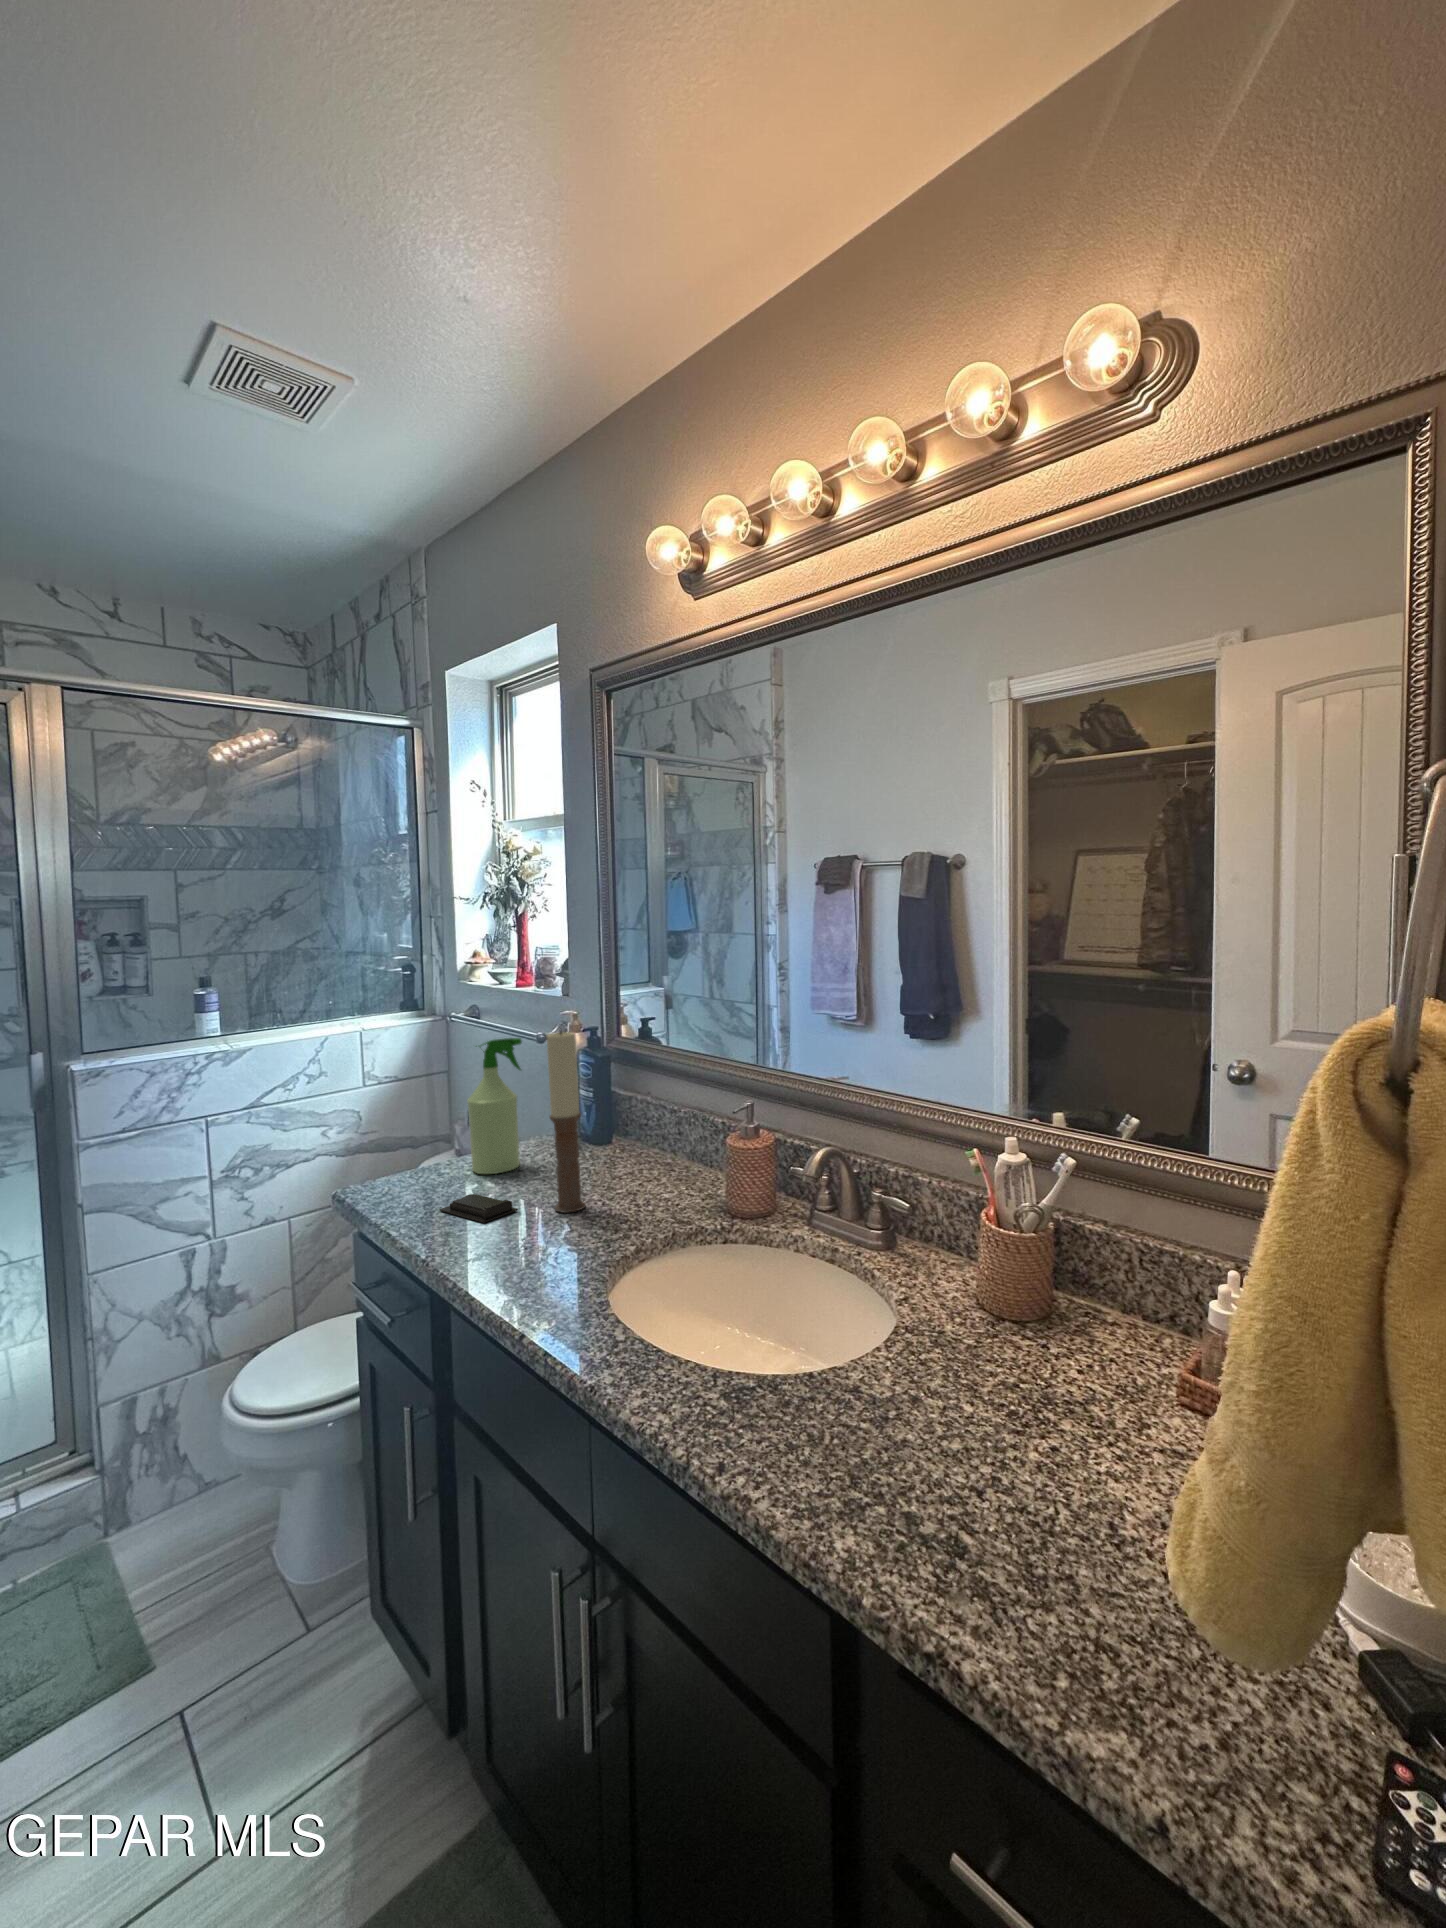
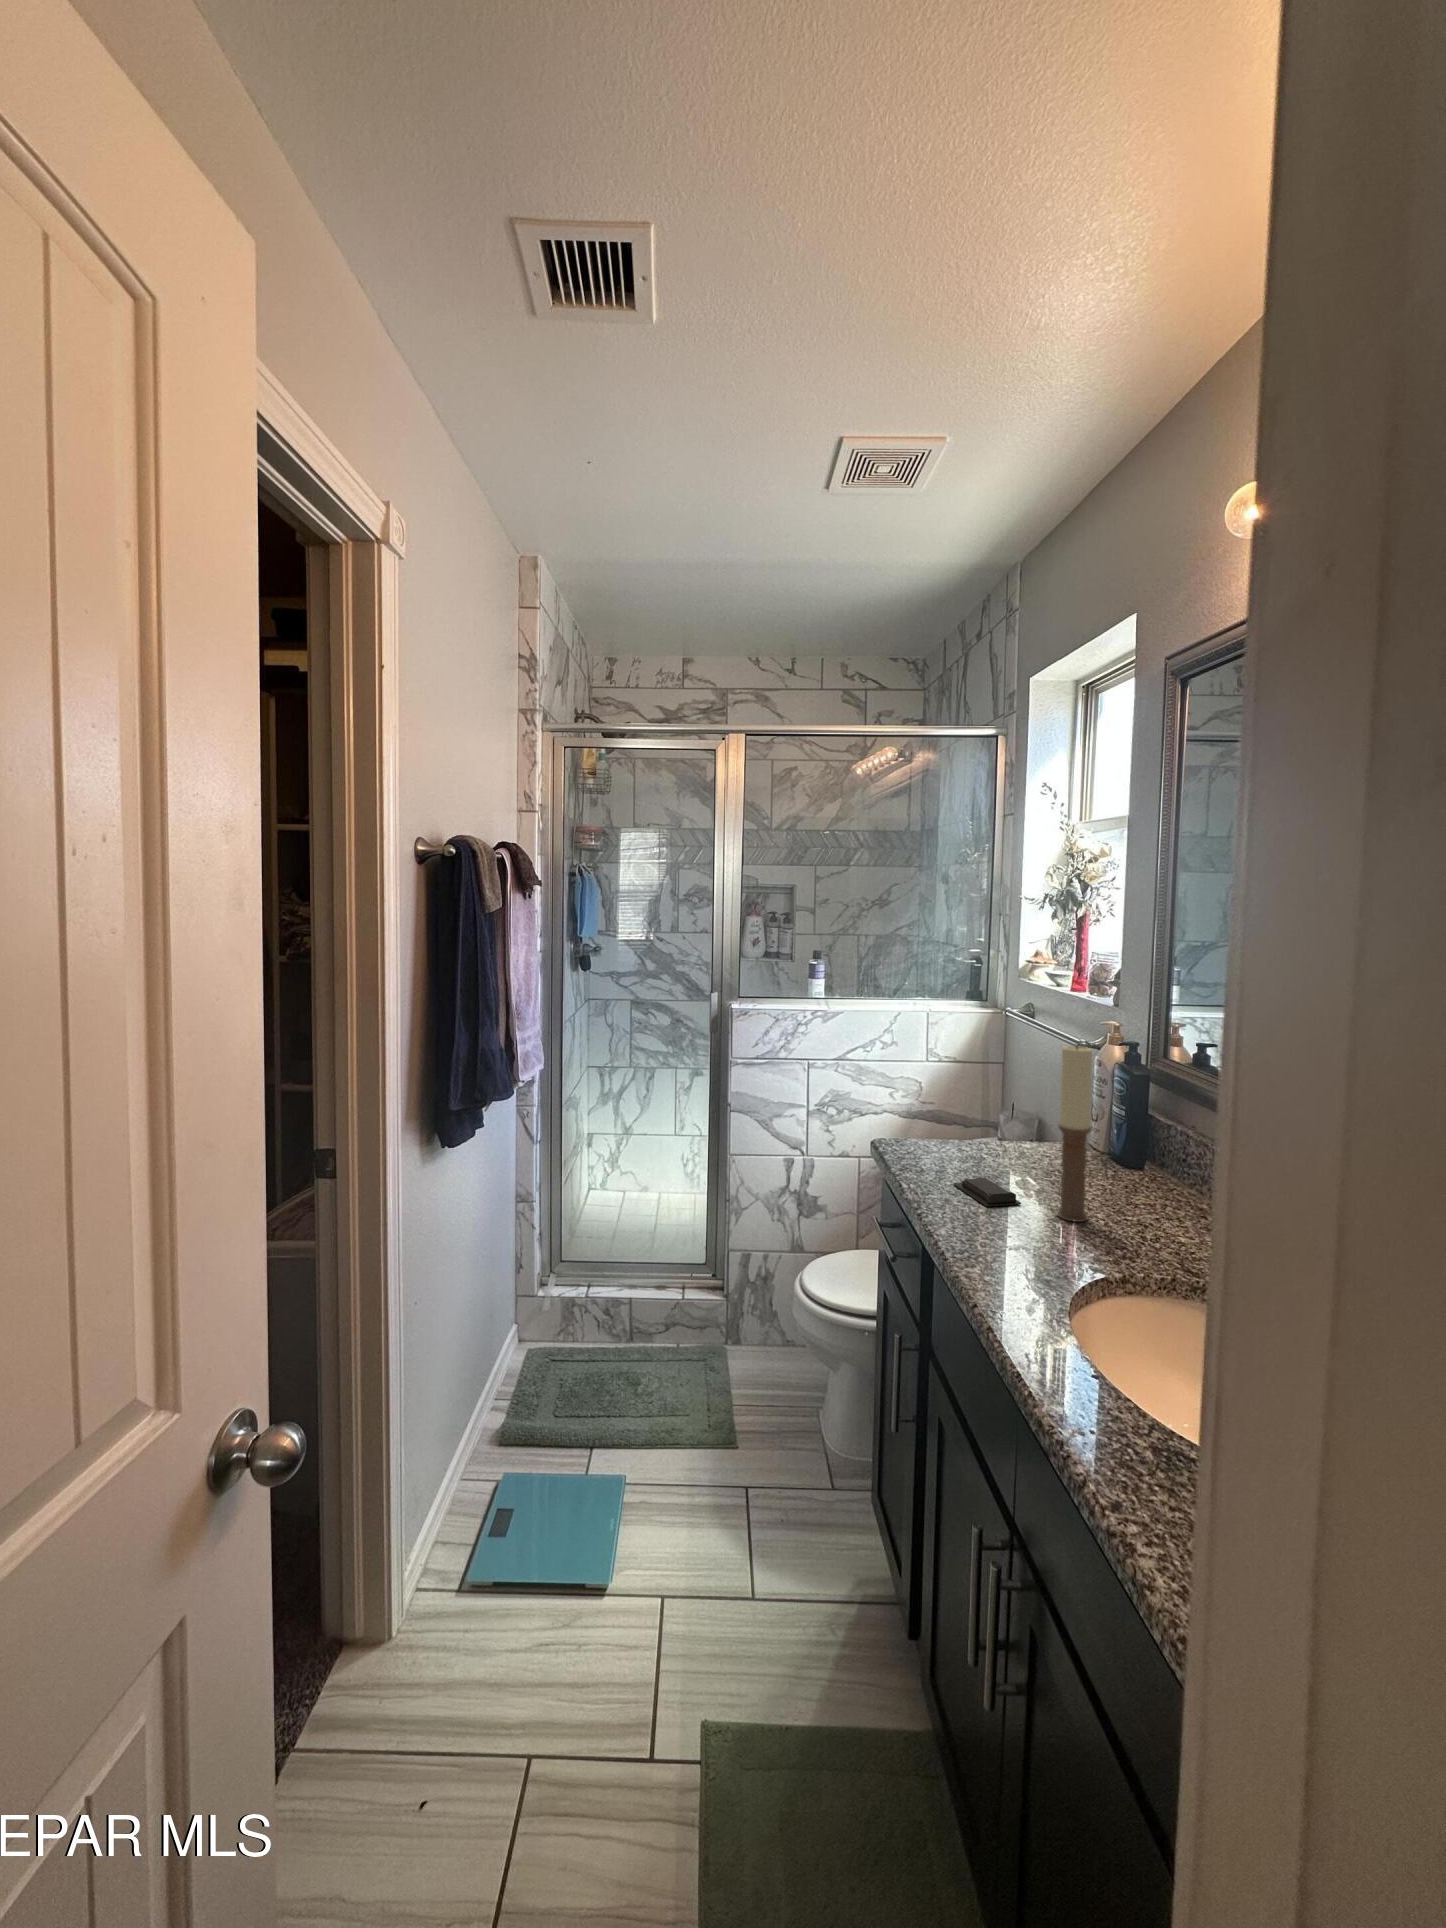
spray bottle: present [467,1038,522,1174] -> none [994,1040,1052,1166]

